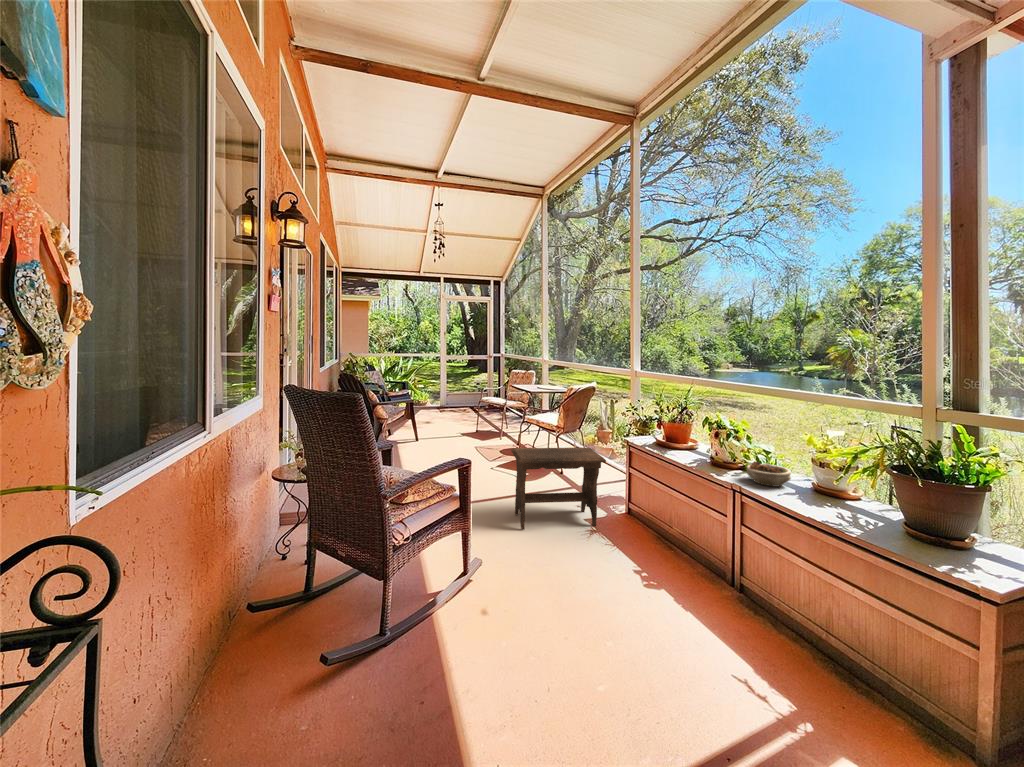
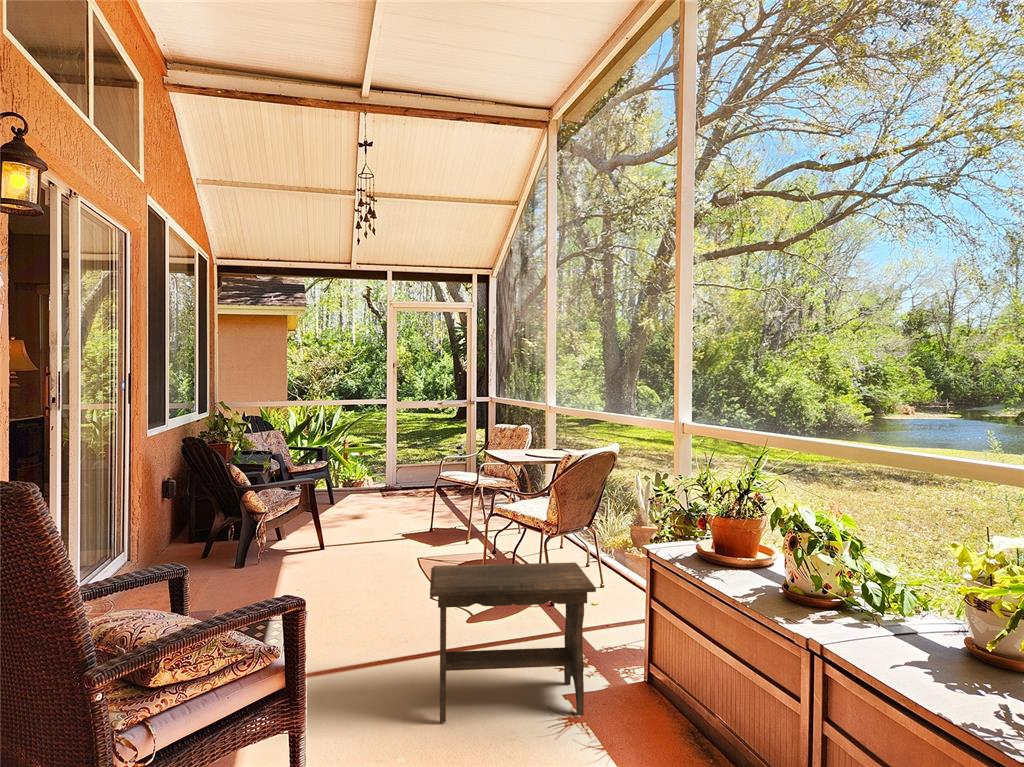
succulent planter: present [747,462,791,487] -> none [839,595,926,647]

